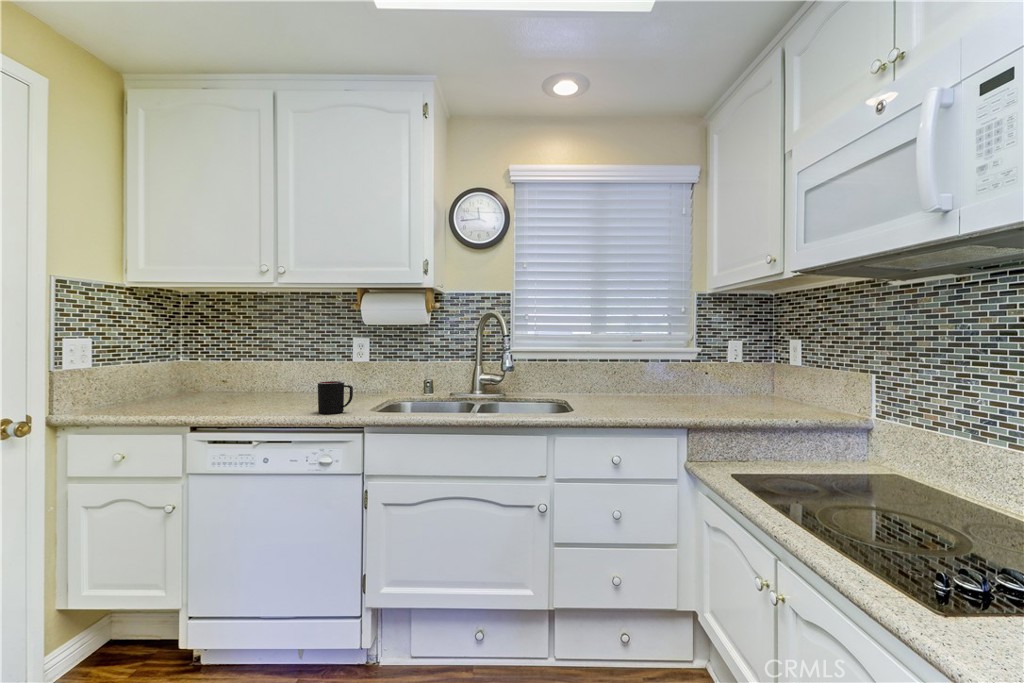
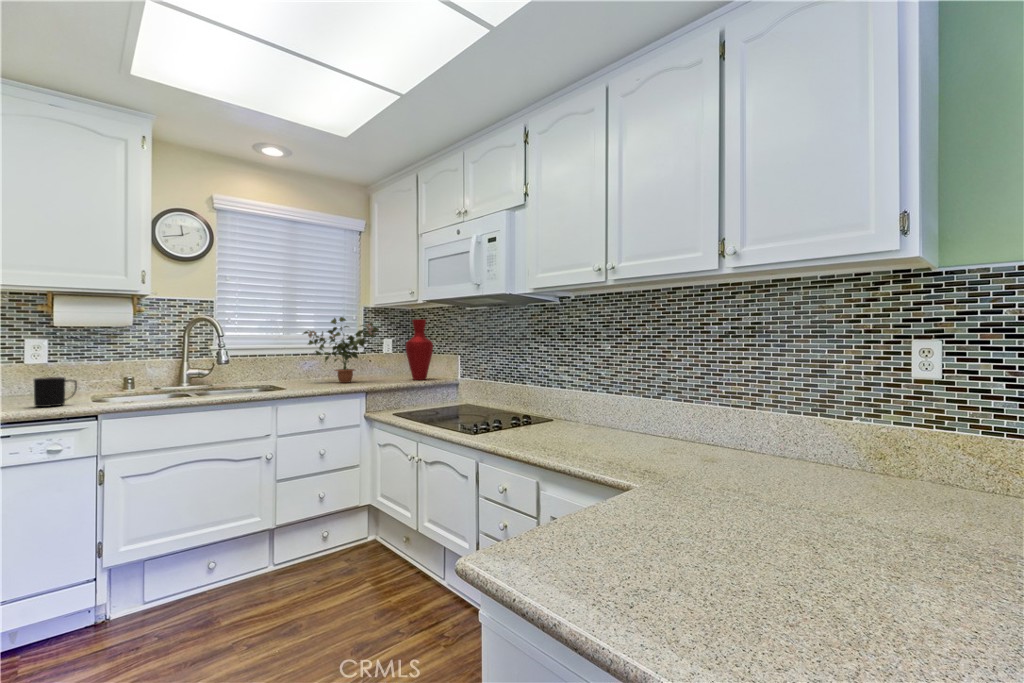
vase: none [762,308,815,411] -> present [406,319,433,380]
potted plant: none [606,309,716,405] -> present [303,317,379,383]

